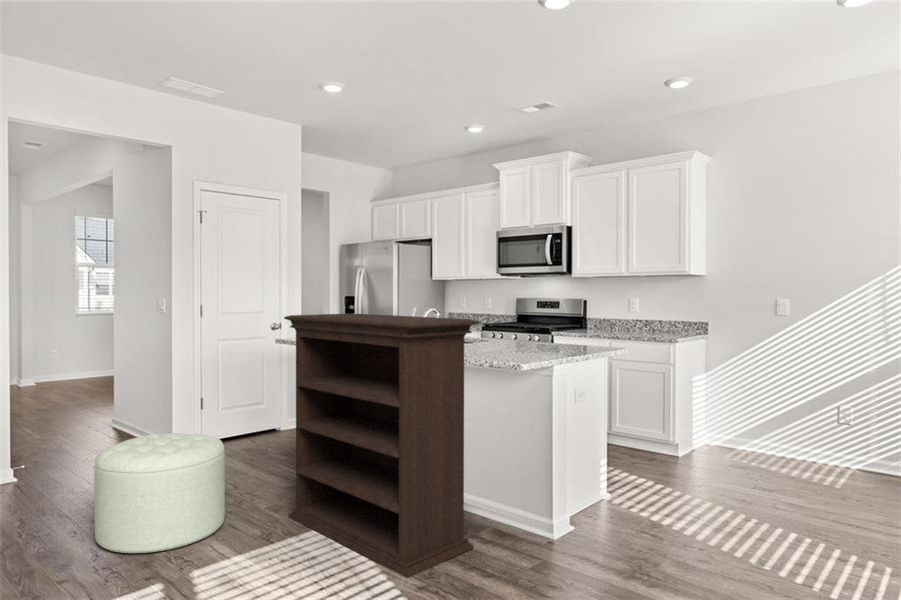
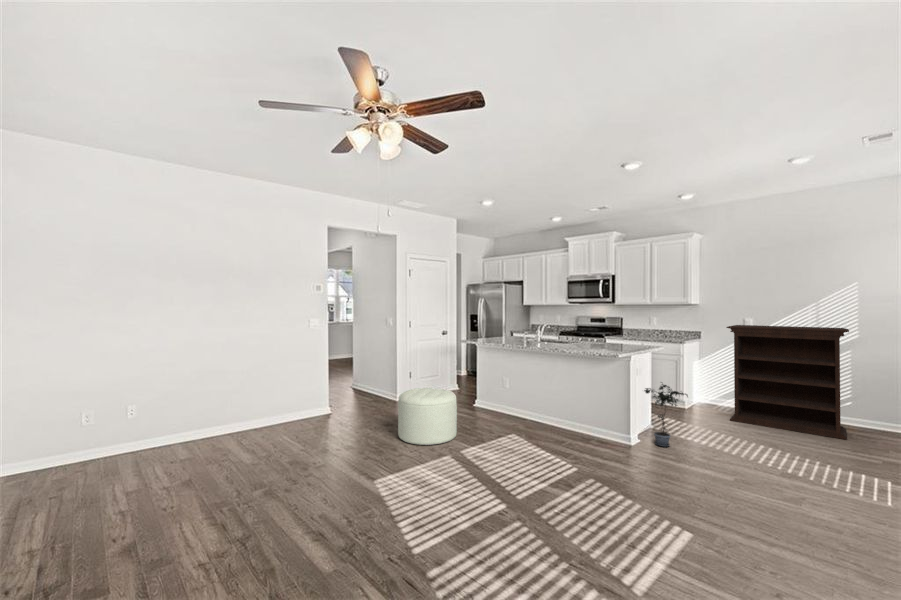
bookshelf: present [284,313,479,578] -> present [726,325,849,439]
potted plant: none [578,416,659,541] -> present [644,384,688,447]

